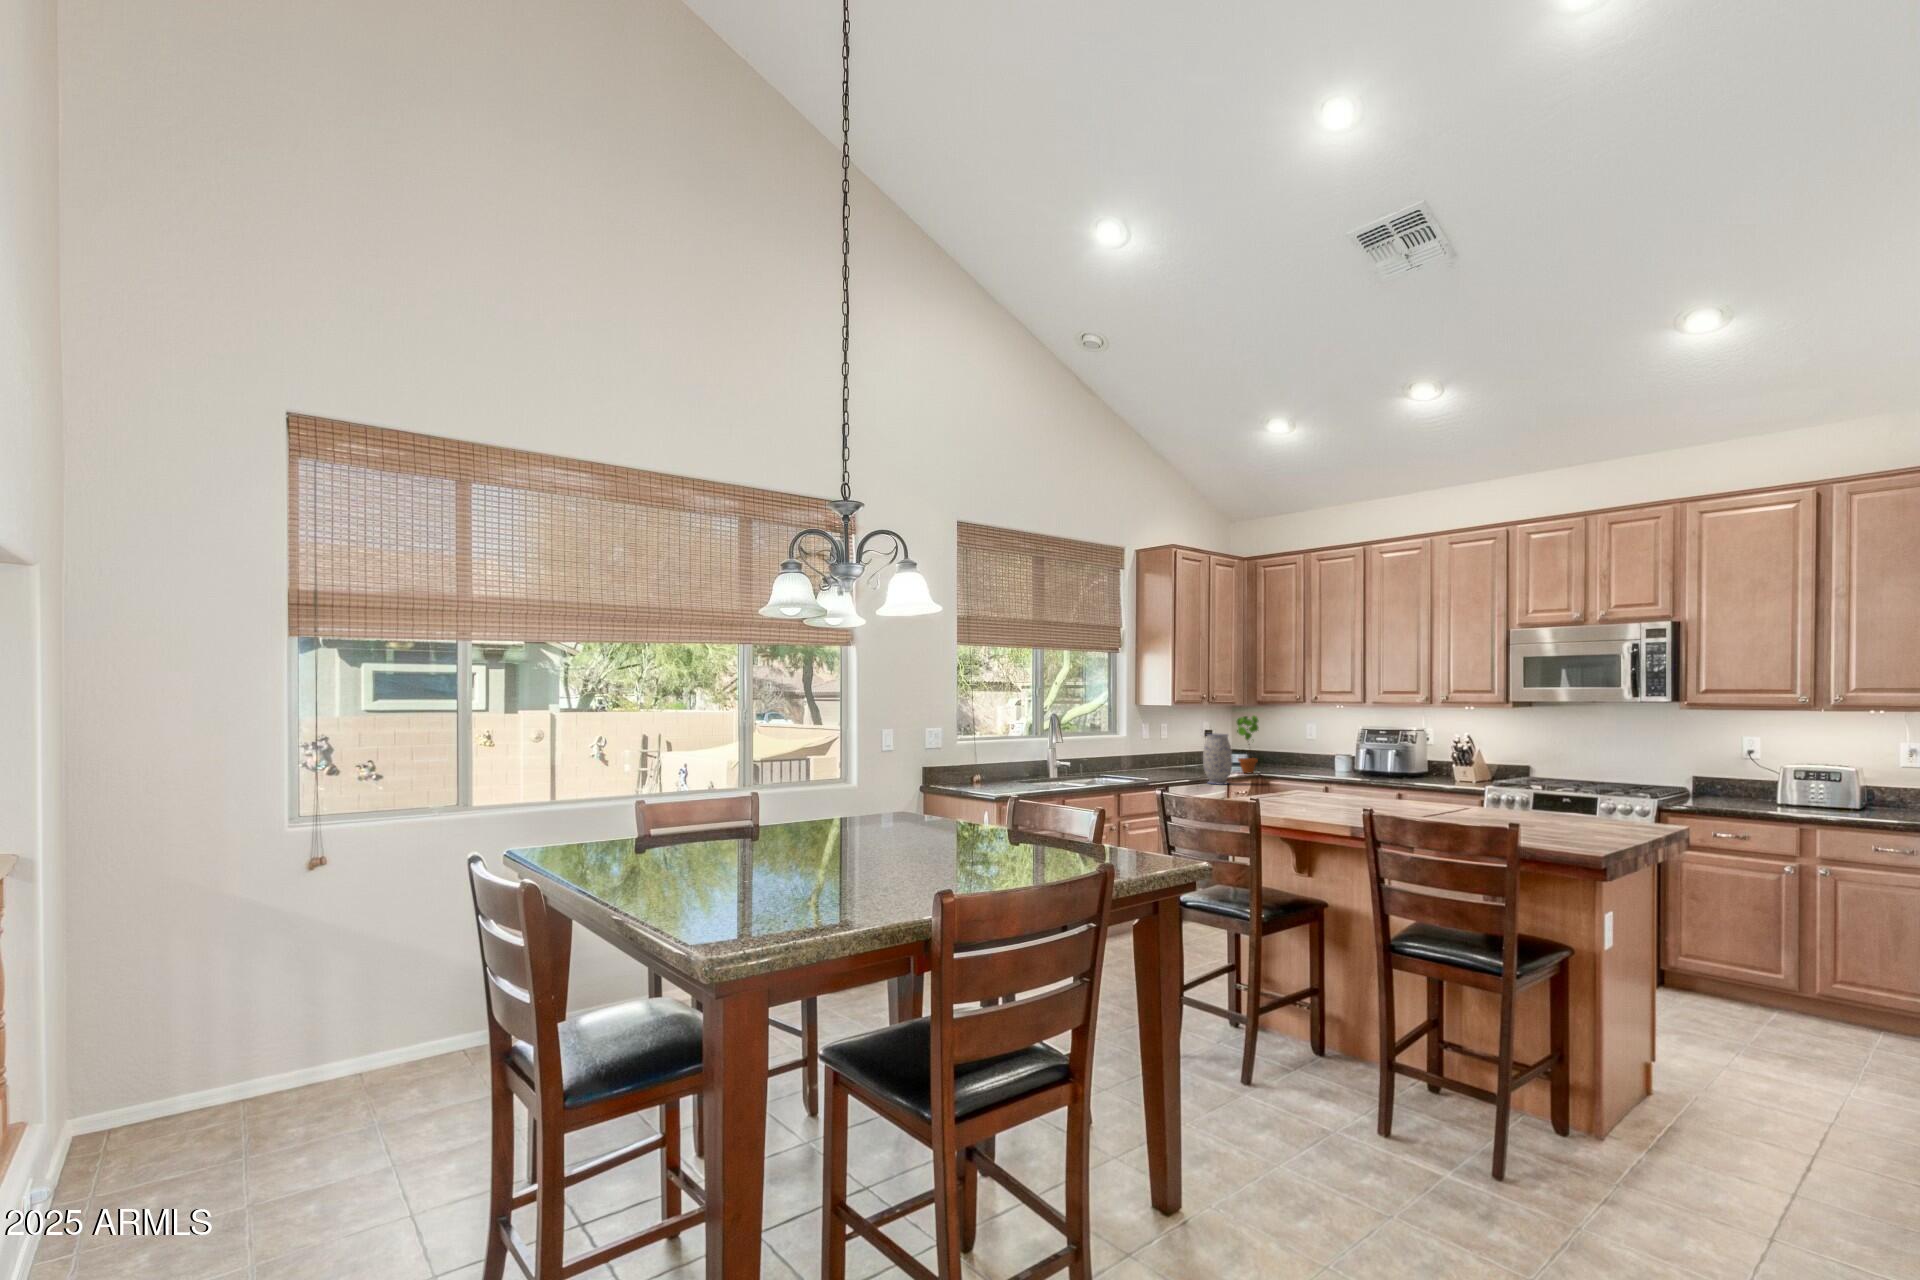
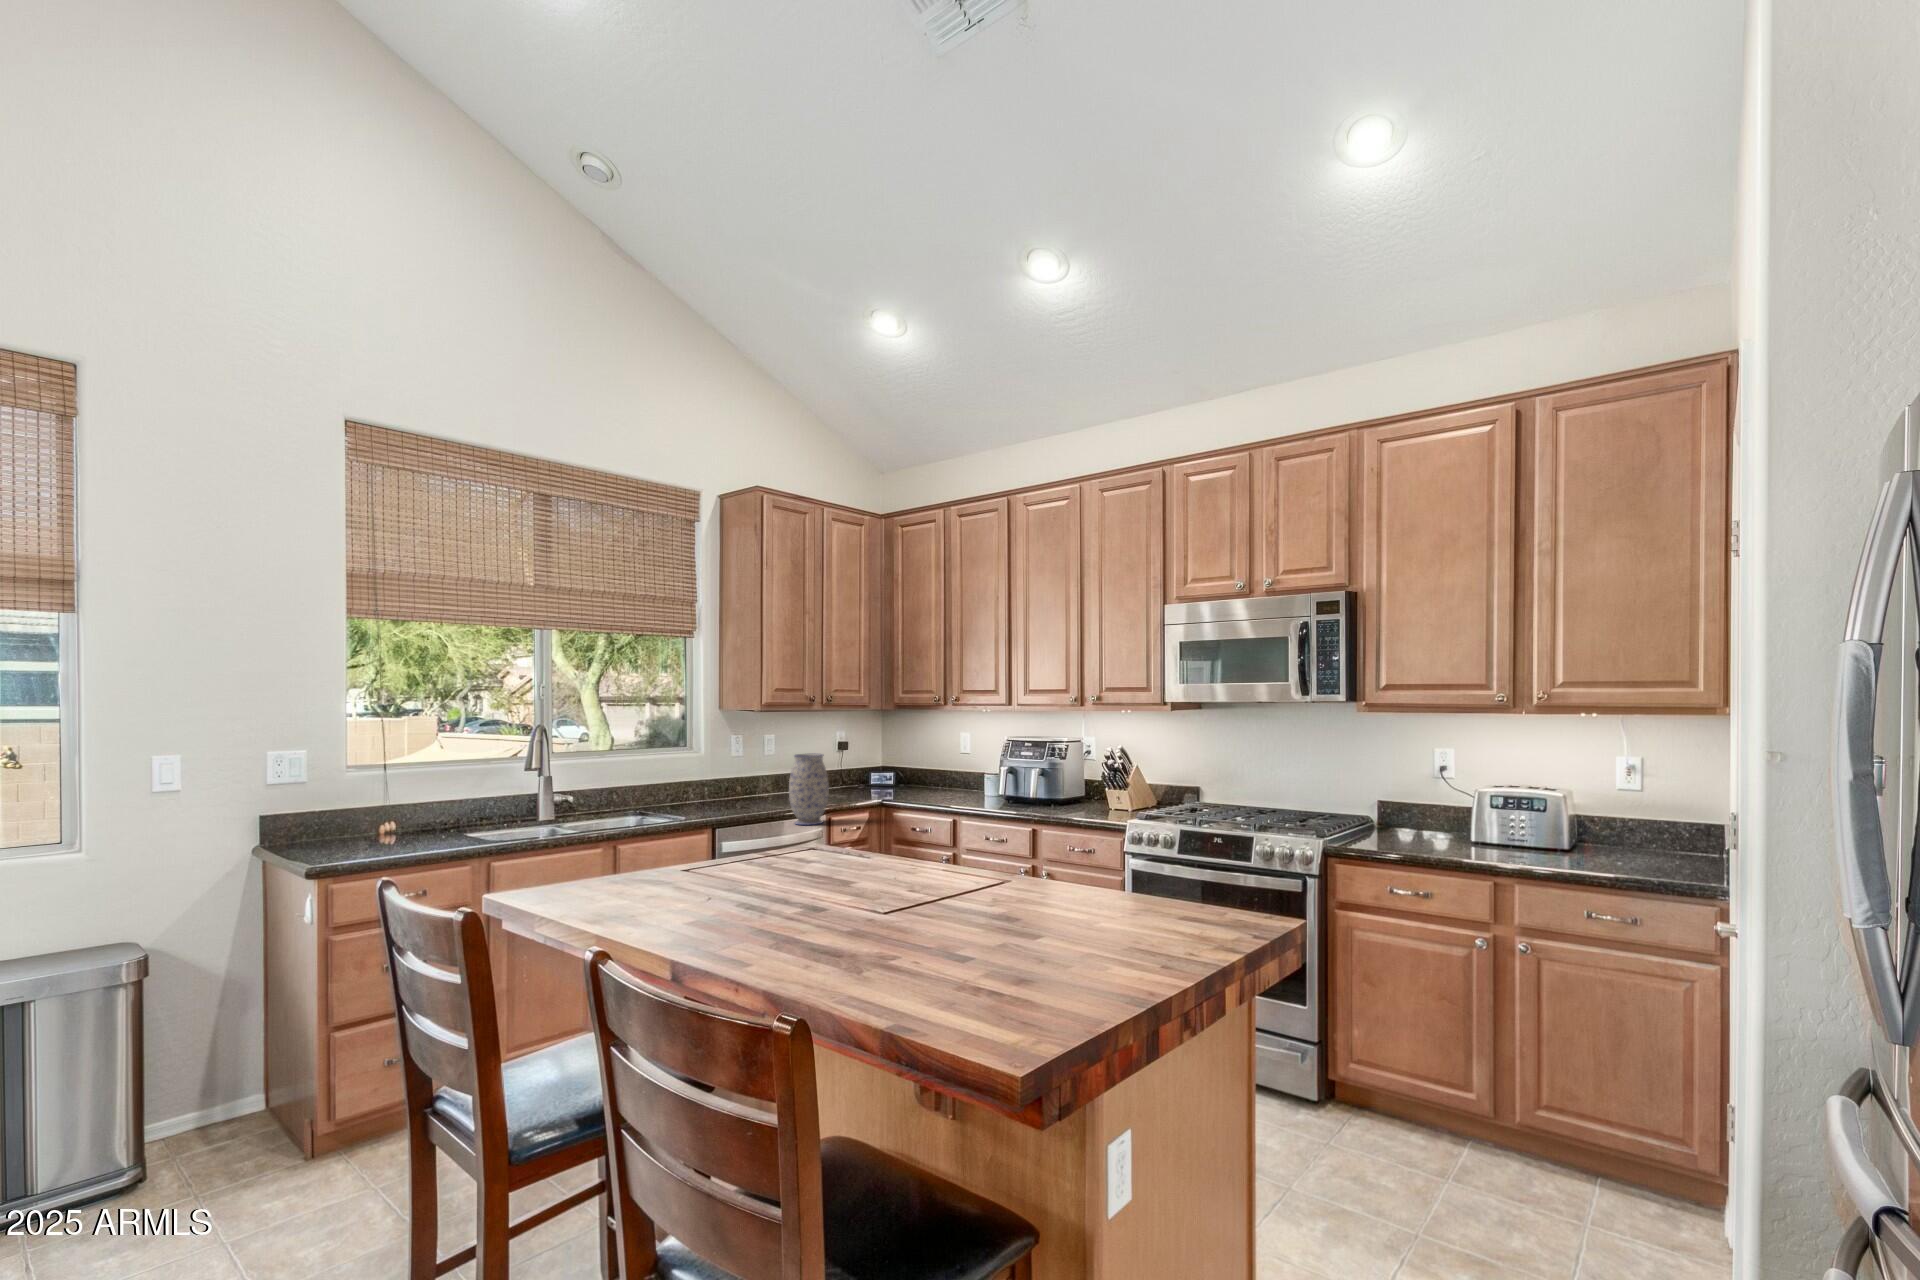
potted plant: present [1237,716,1259,773] -> none [872,722,901,799]

